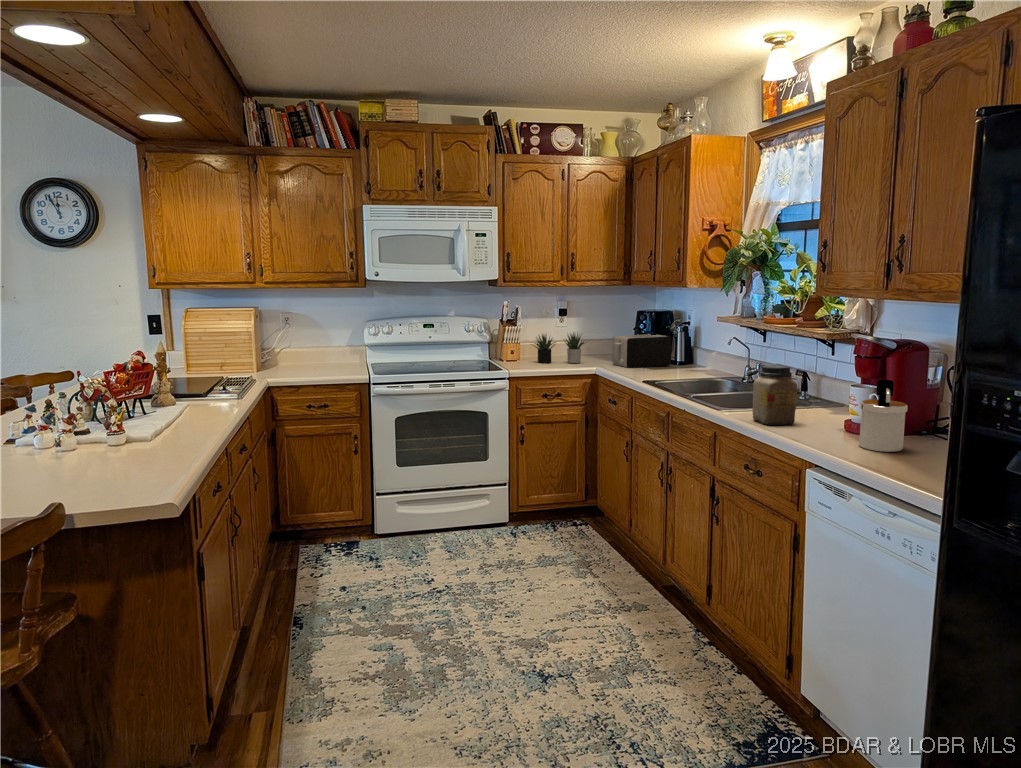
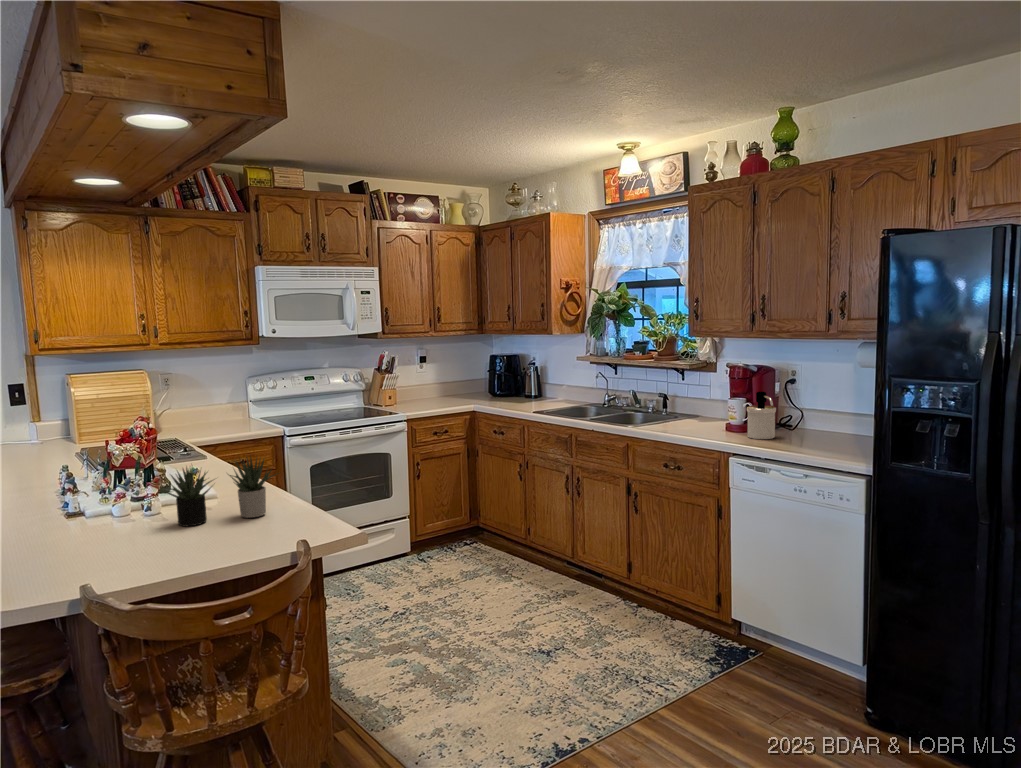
succulent plant: present [533,333,585,364] -> present [166,457,275,526]
toaster: present [613,334,671,368] -> none [479,374,527,404]
jar: present [753,365,797,425] -> none [660,389,691,433]

